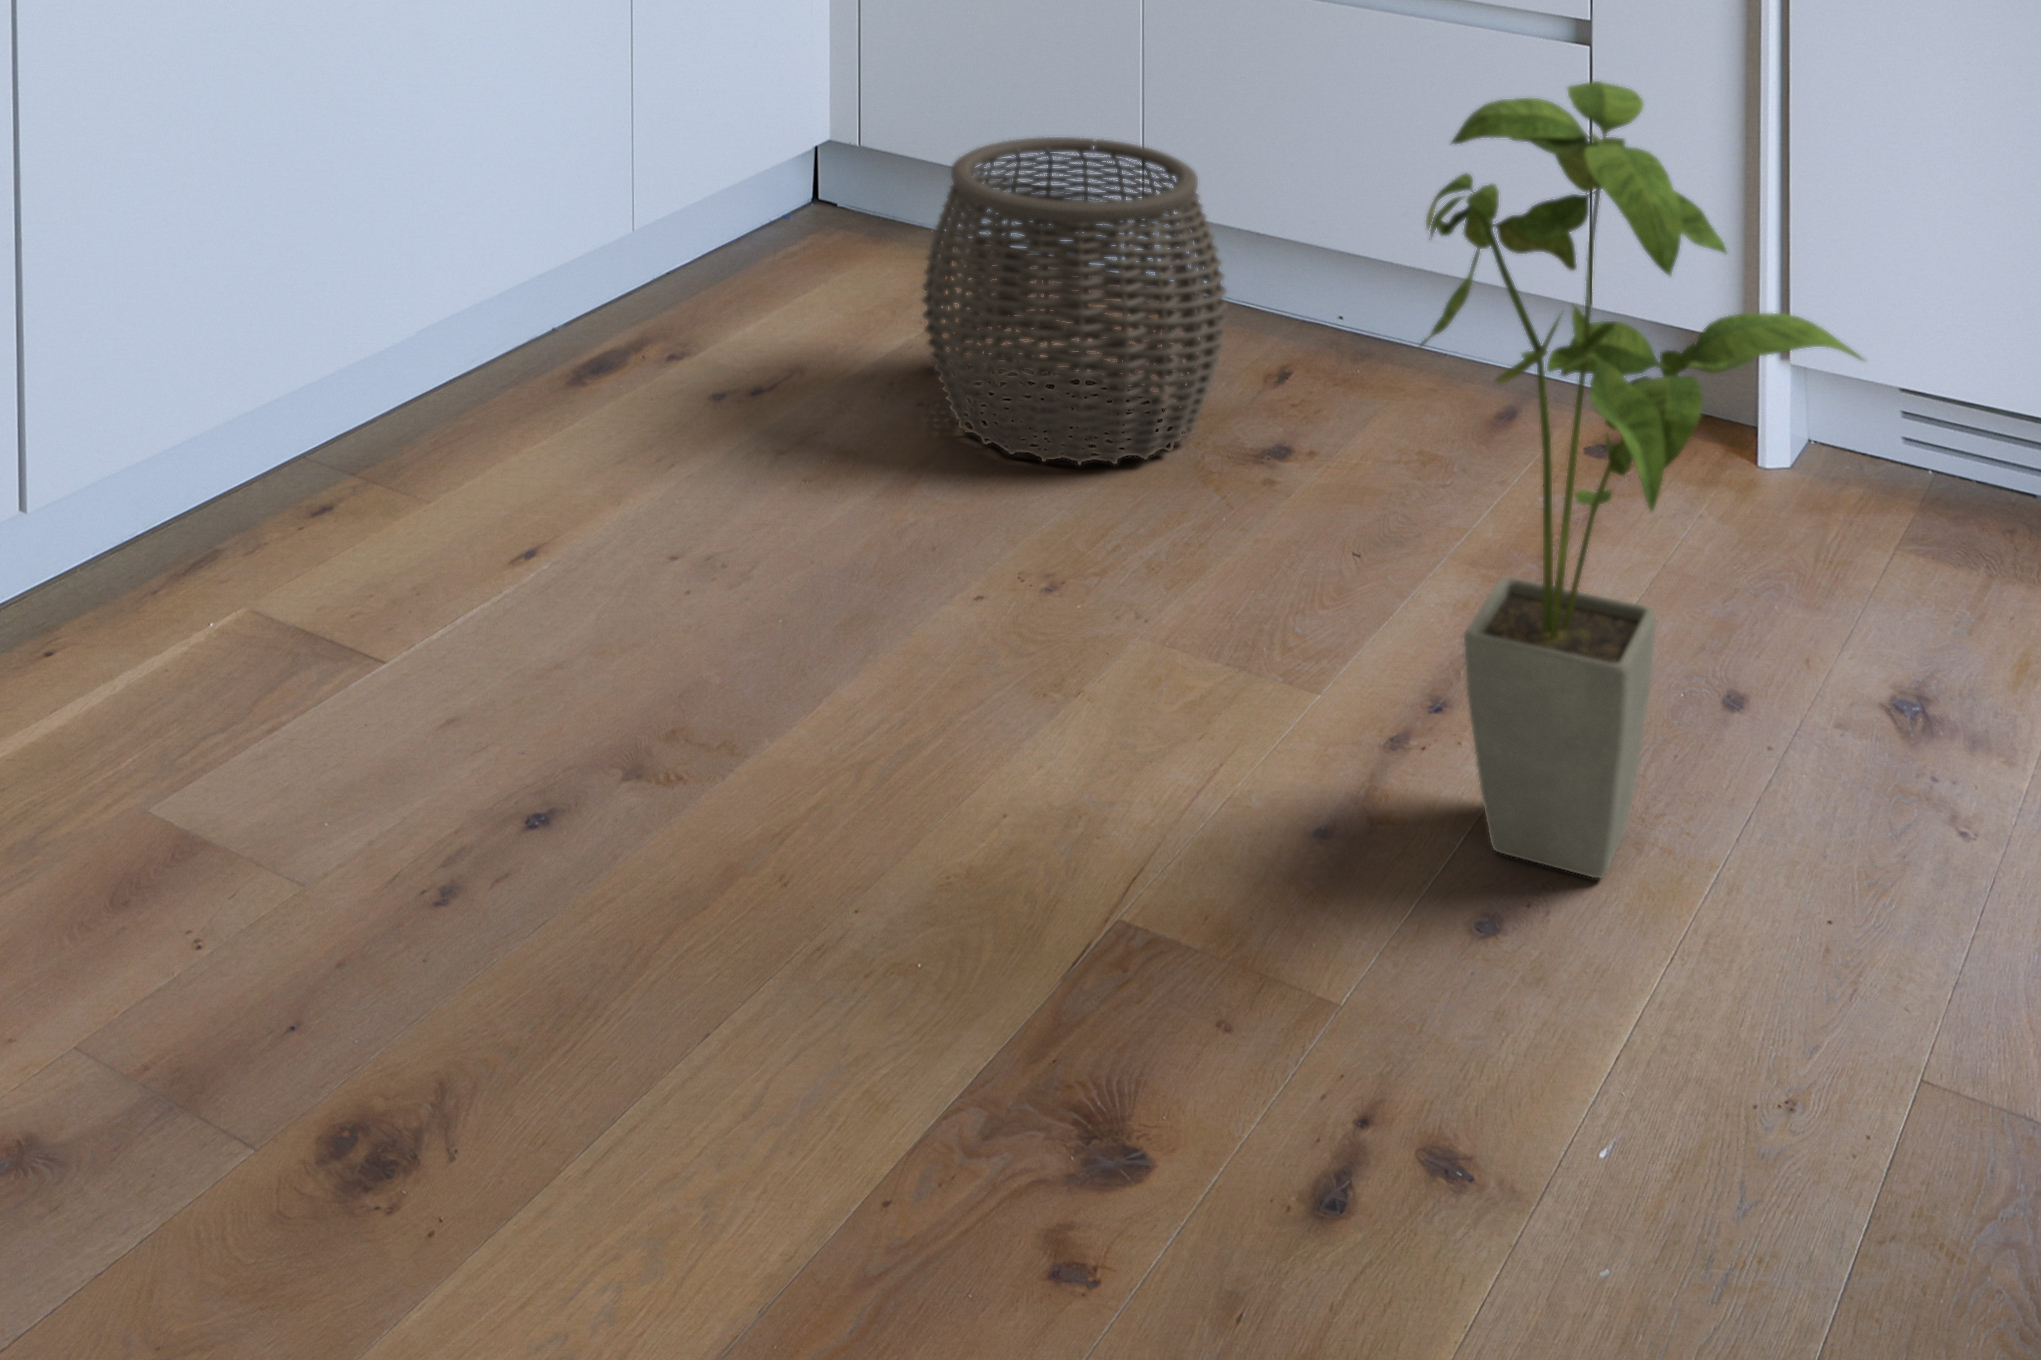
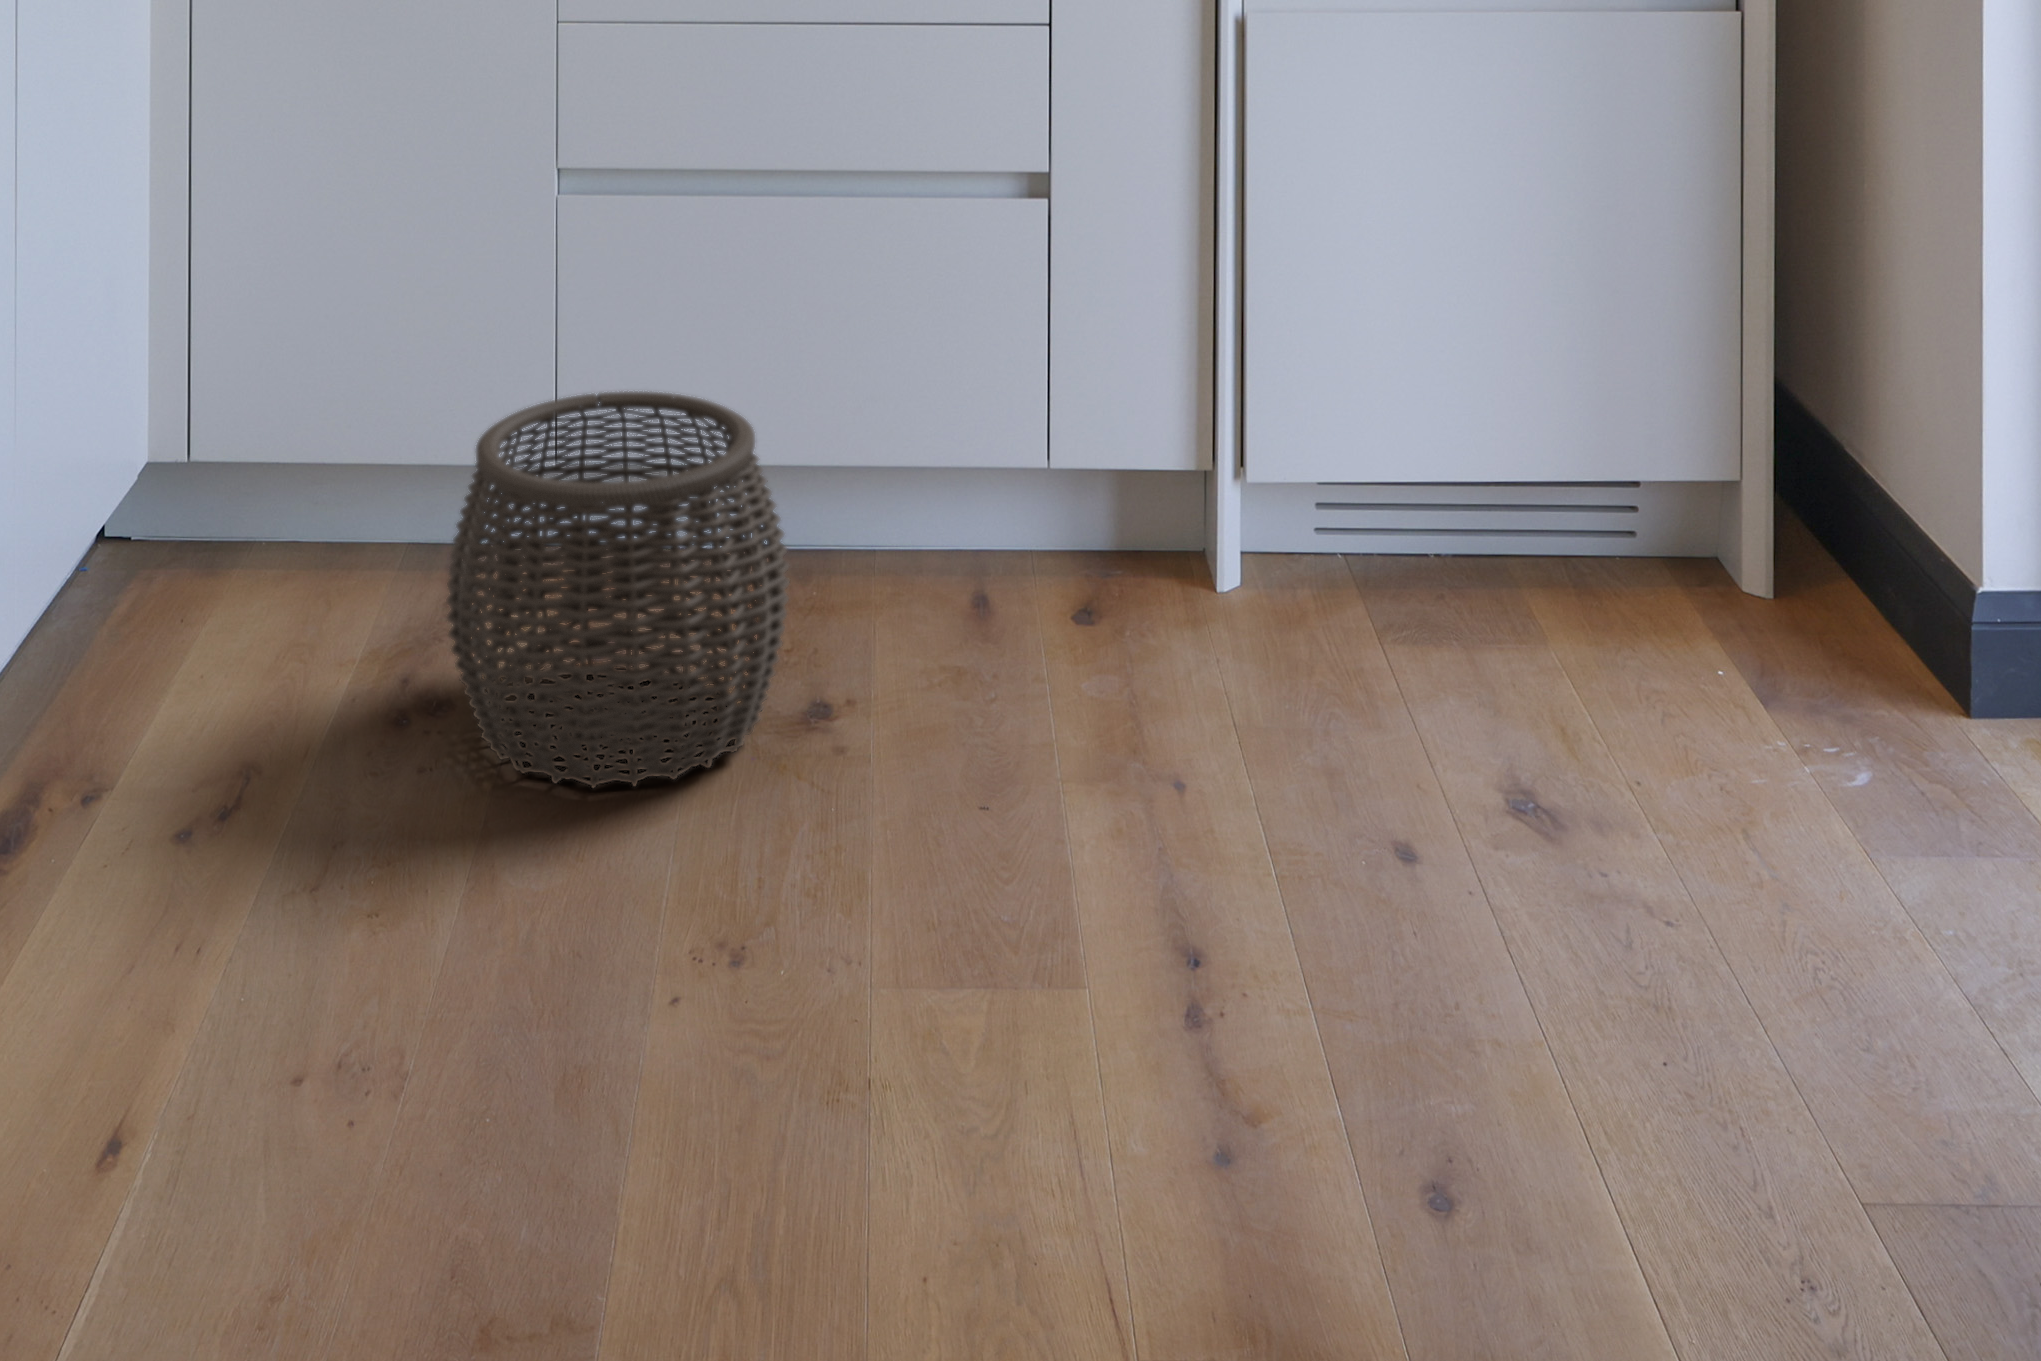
house plant: present [1420,81,1863,878] -> none [1260,265,1684,1108]

